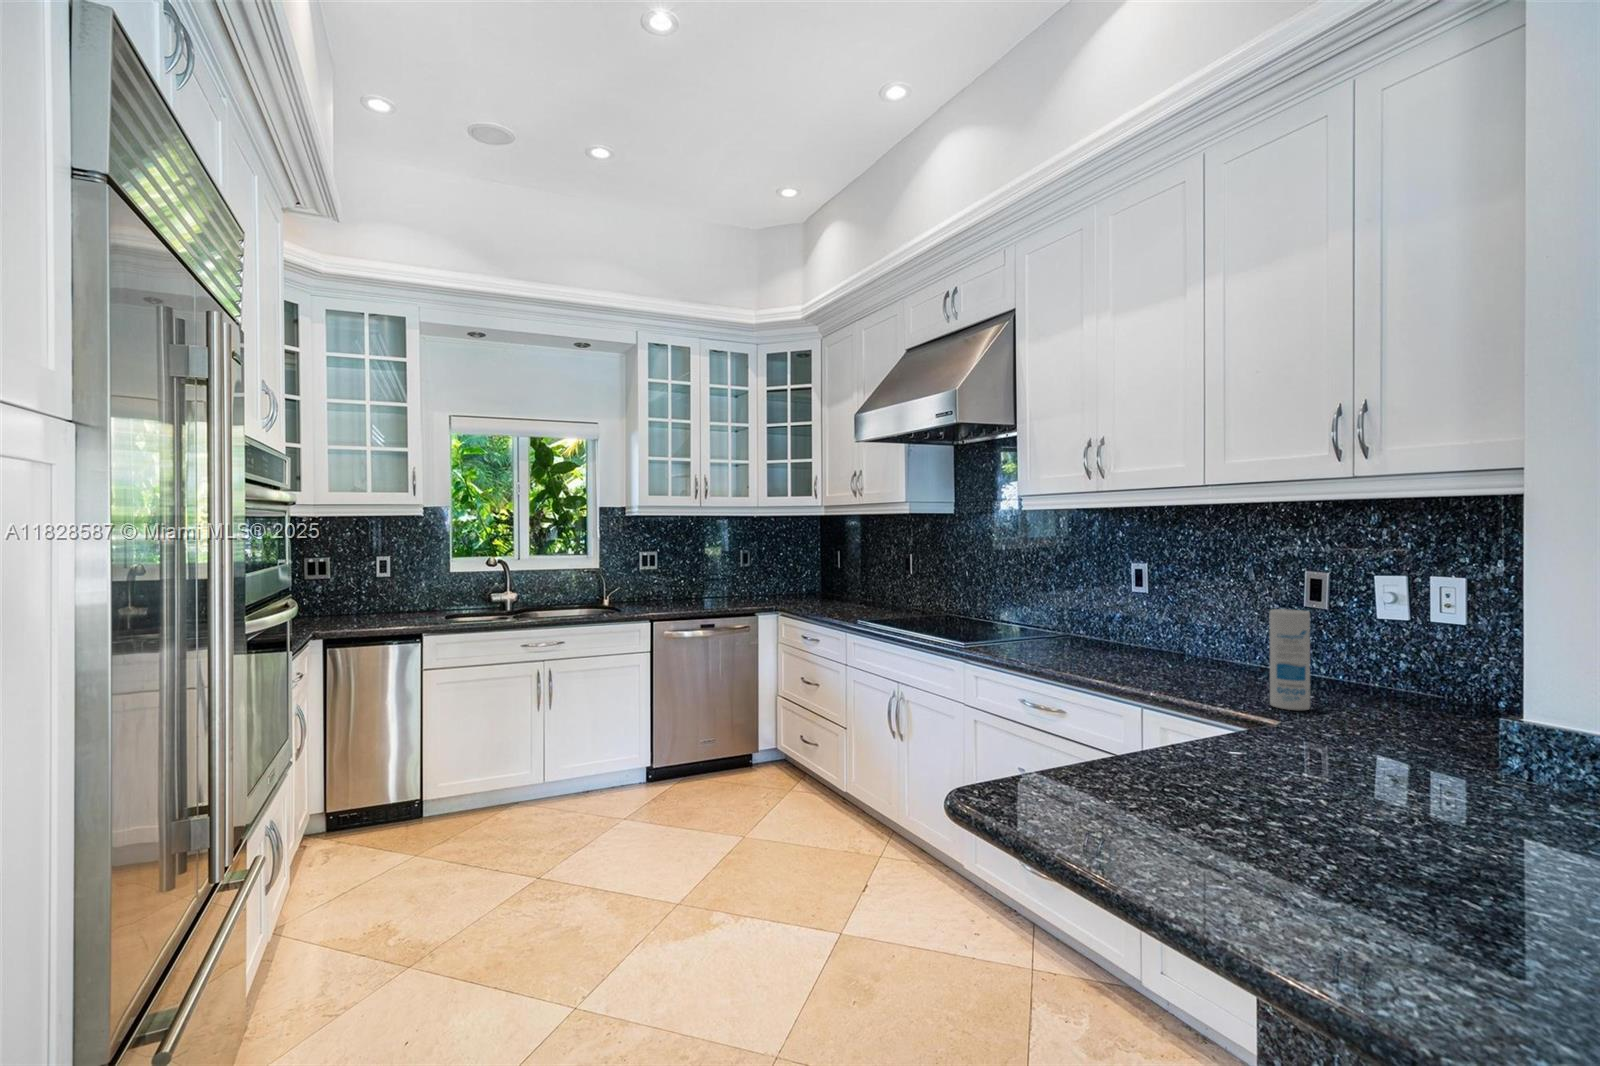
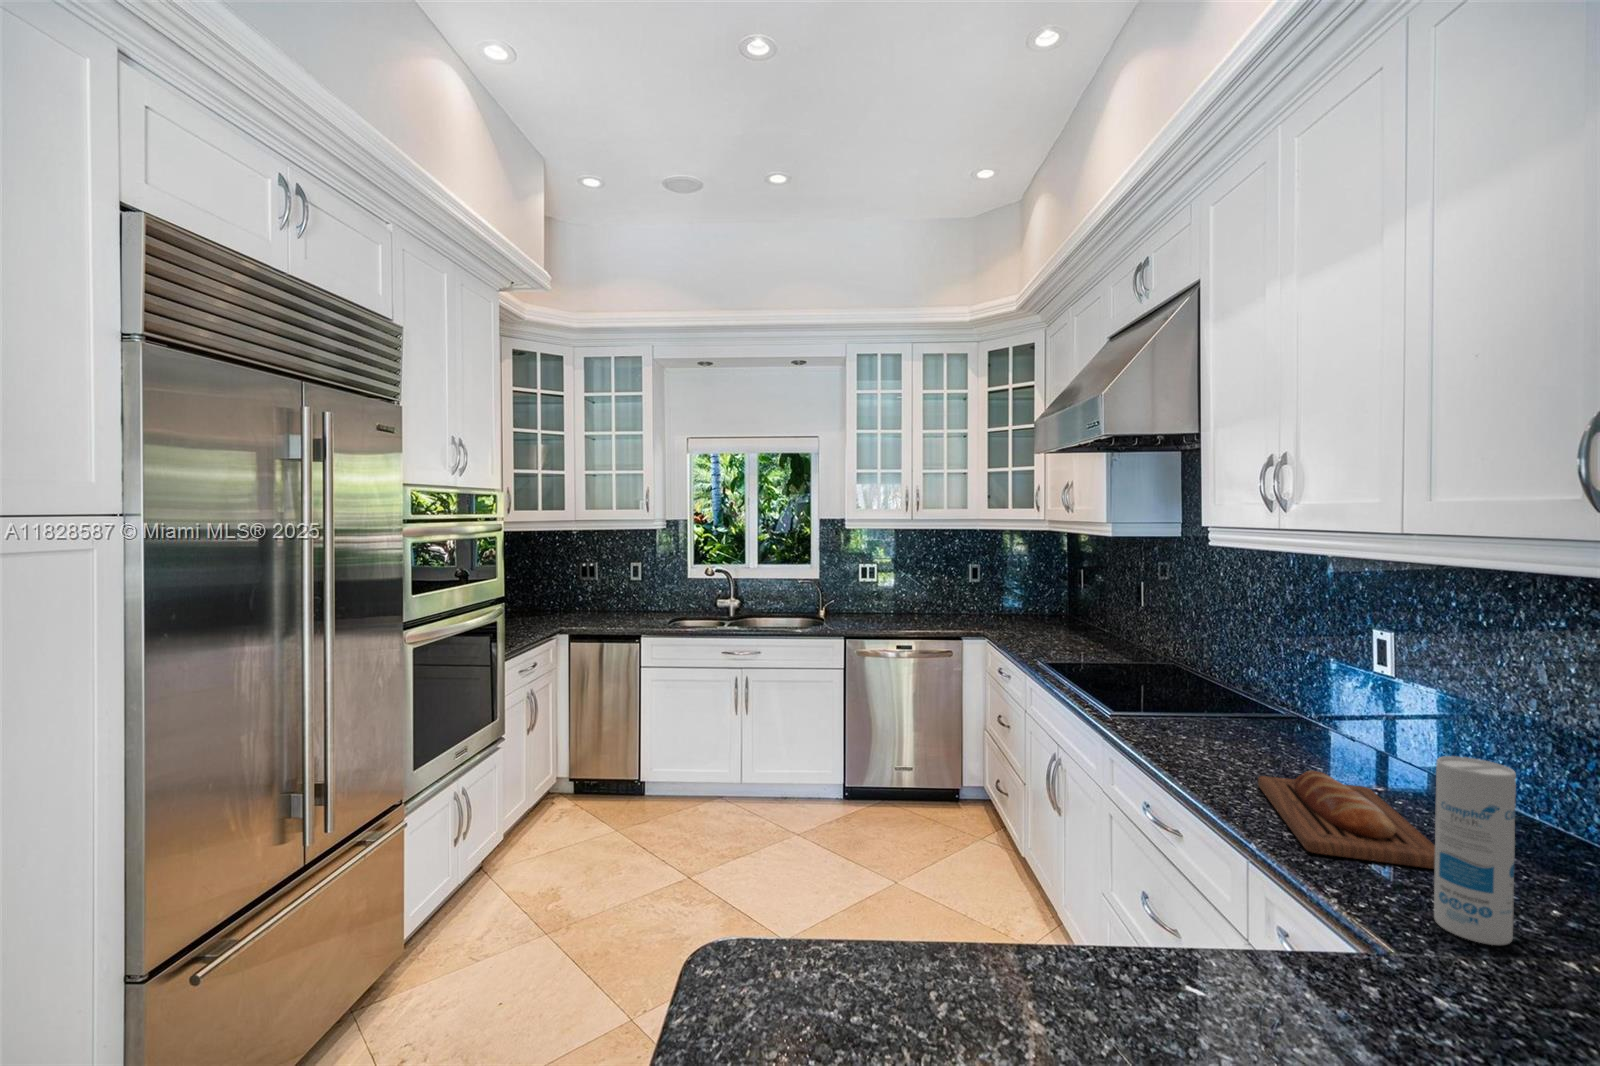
bread loaf: none [1108,651,1248,691] -> present [1258,771,1435,869]

